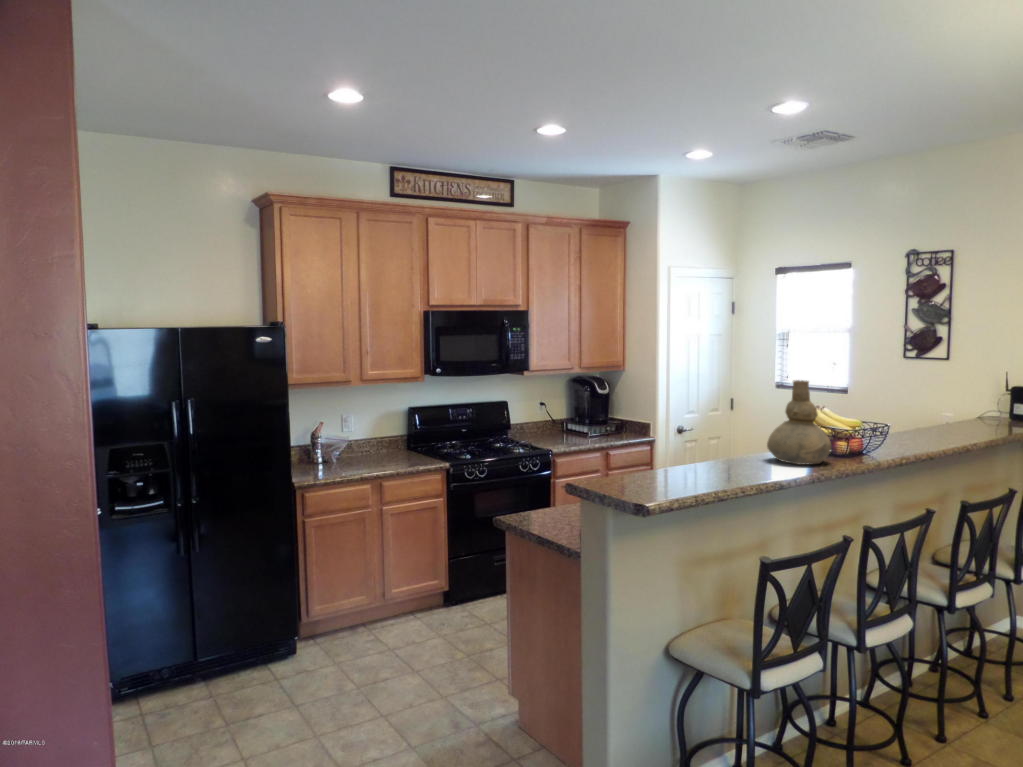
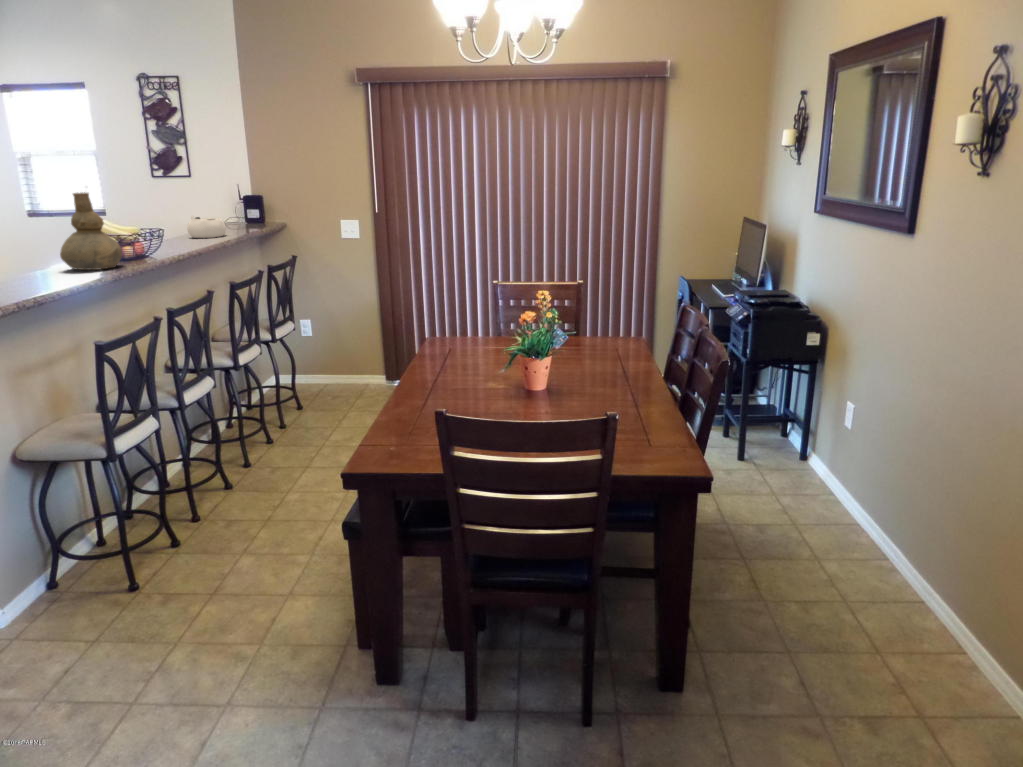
decorative bowl: none [926,407,977,436] -> present [187,216,226,238]

